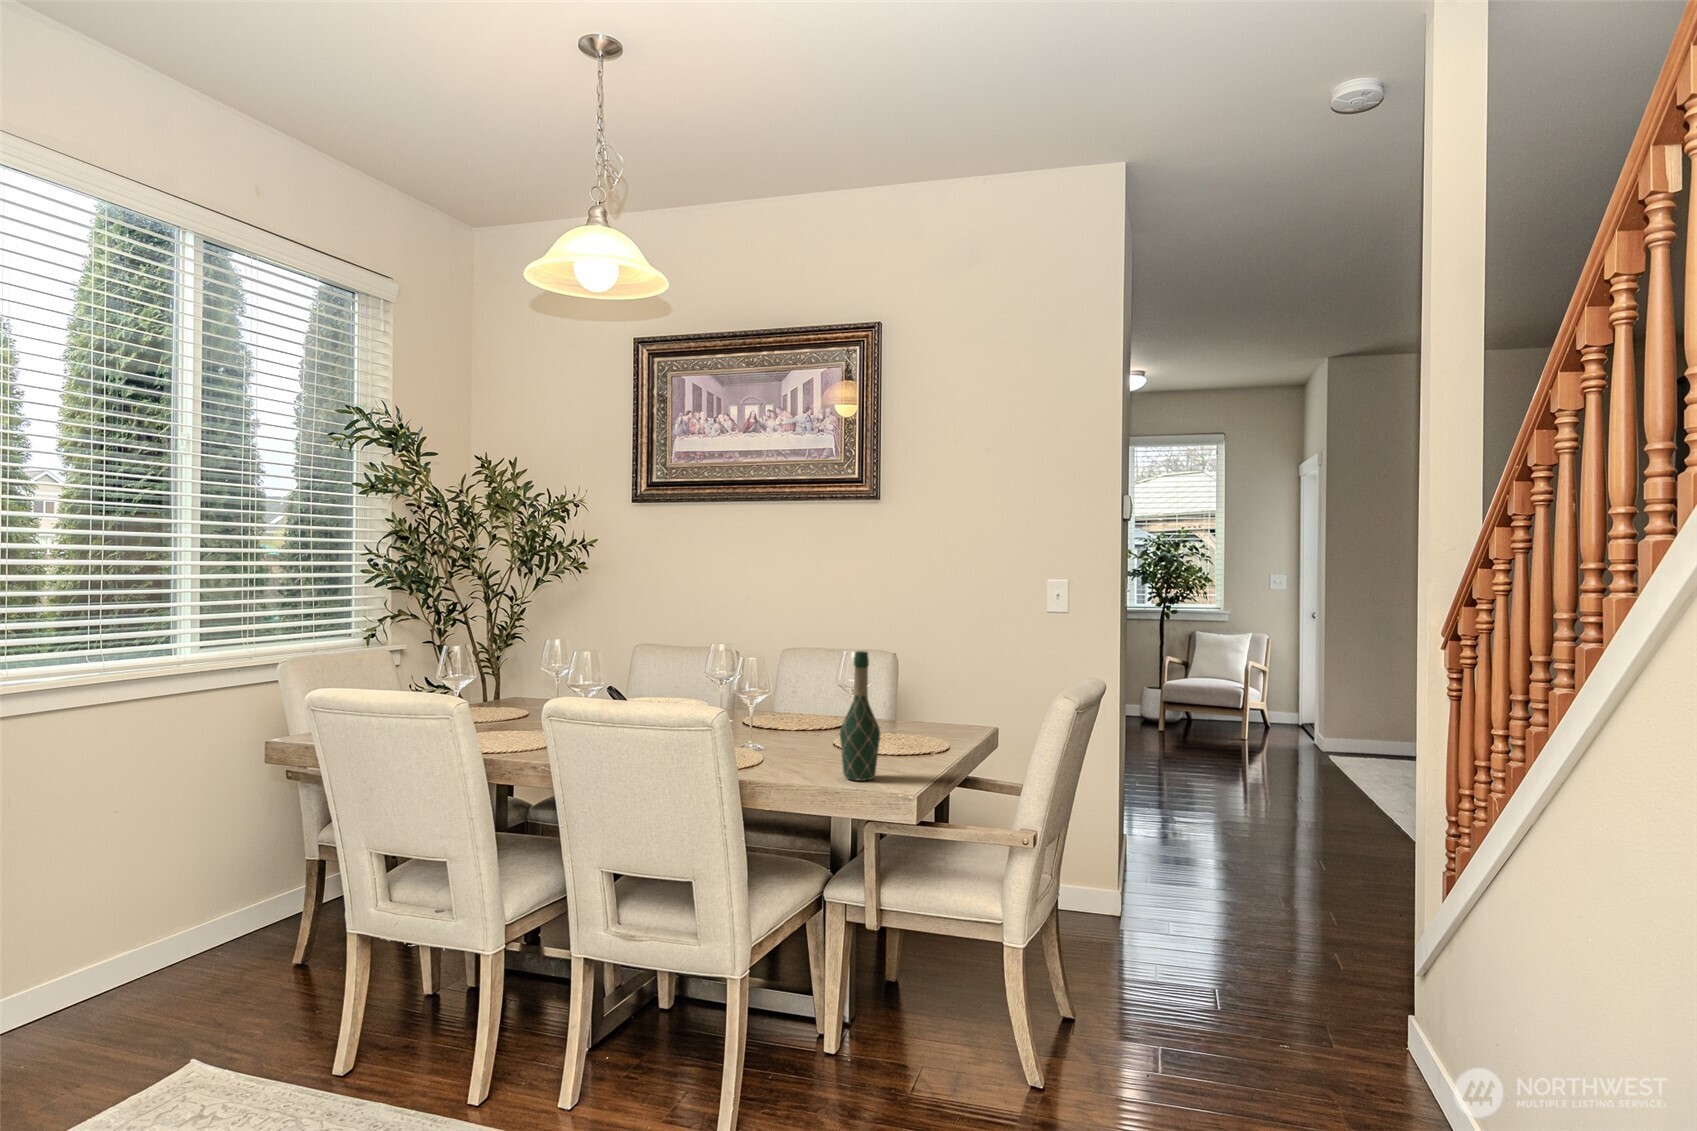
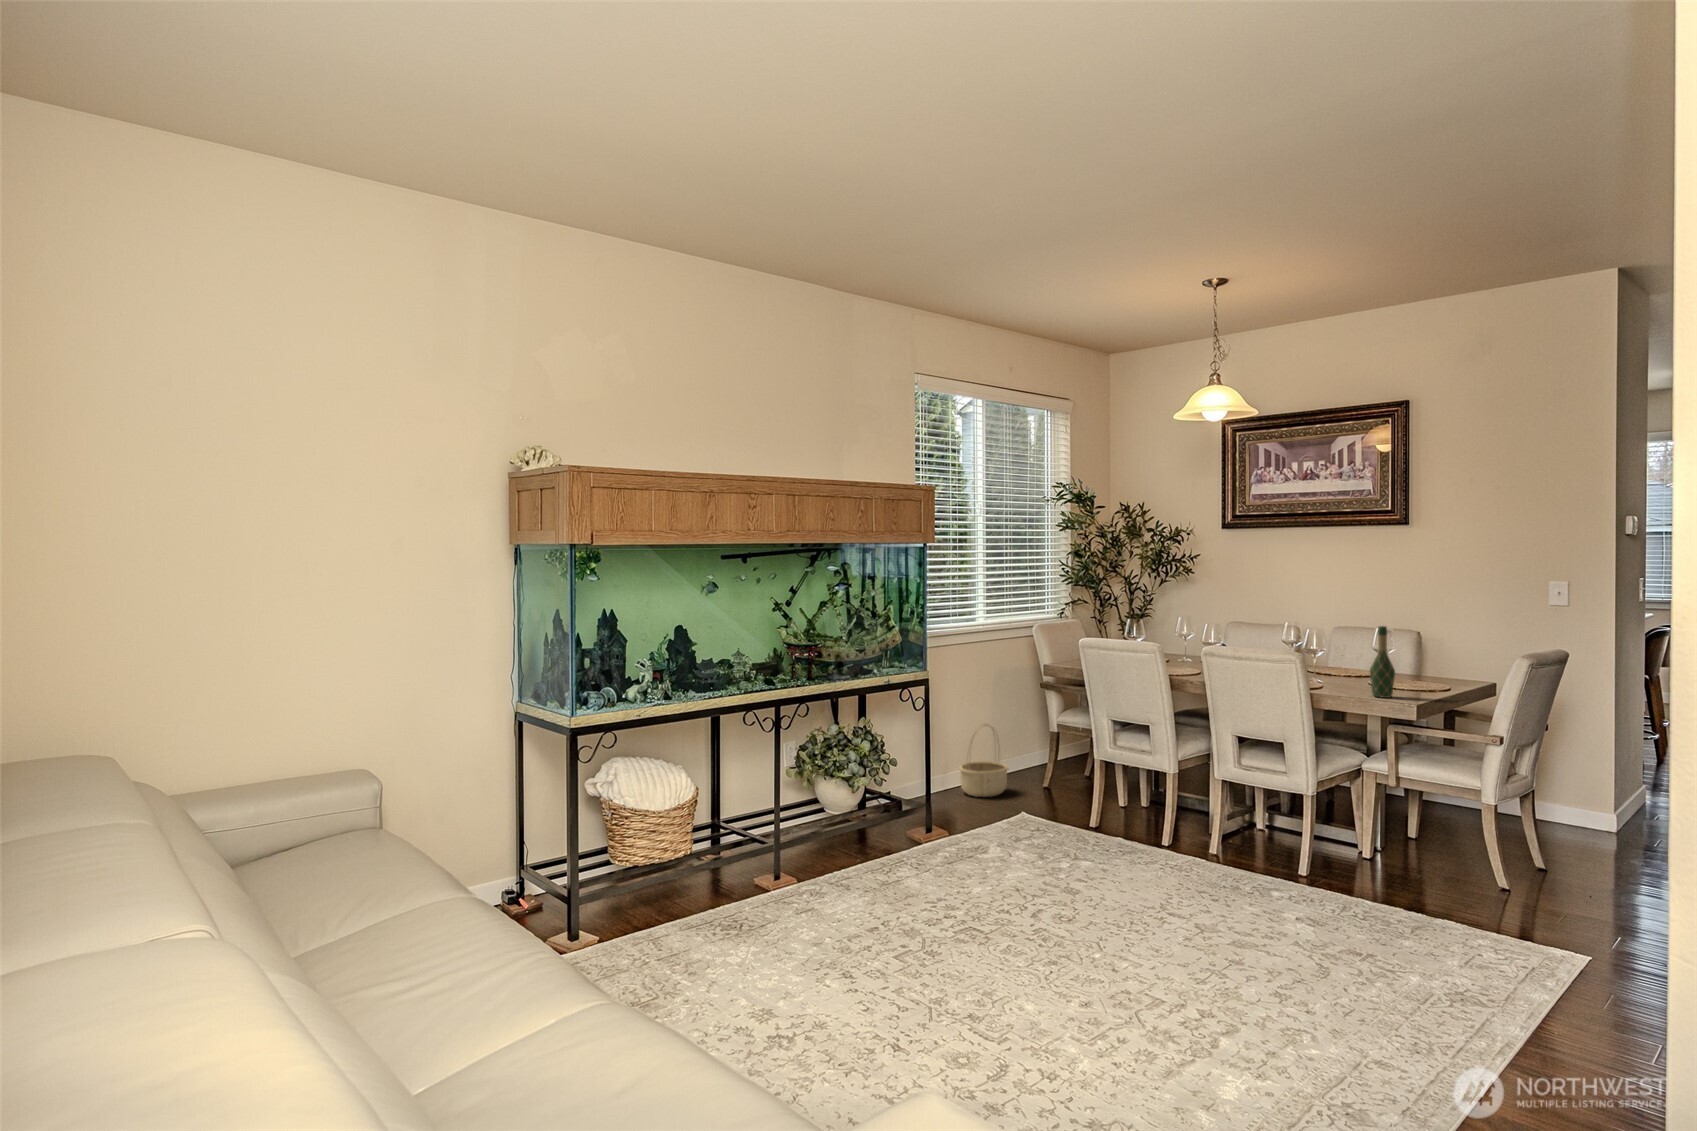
basket: none [88,857,211,1012] -> present [960,724,1008,797]

